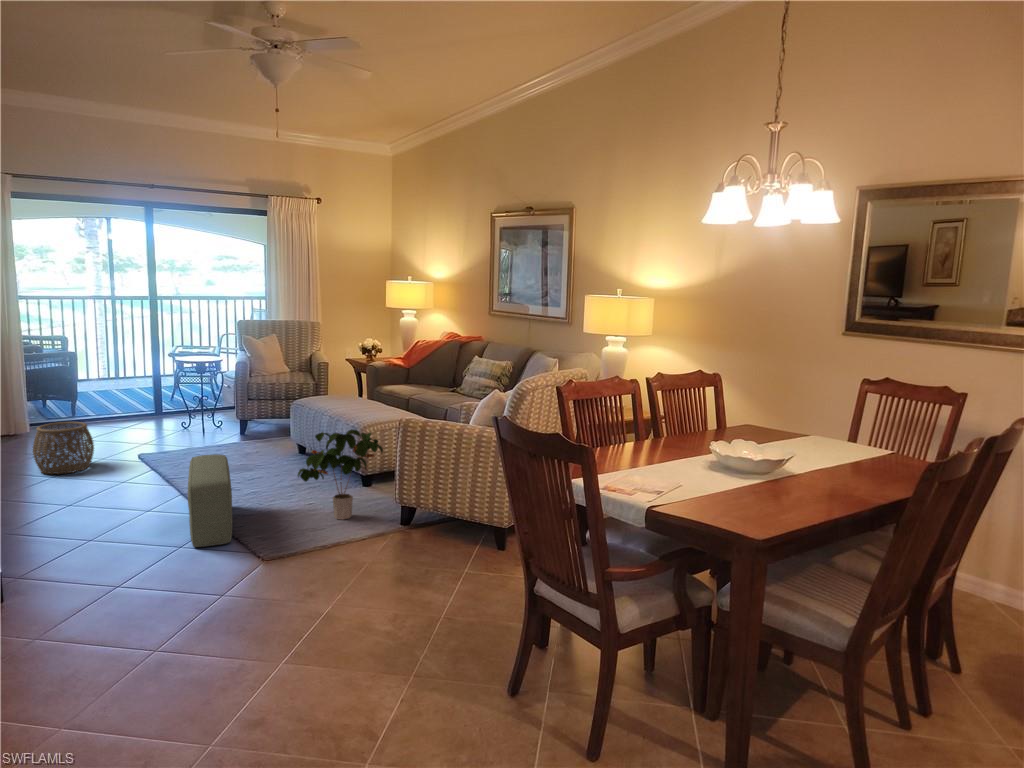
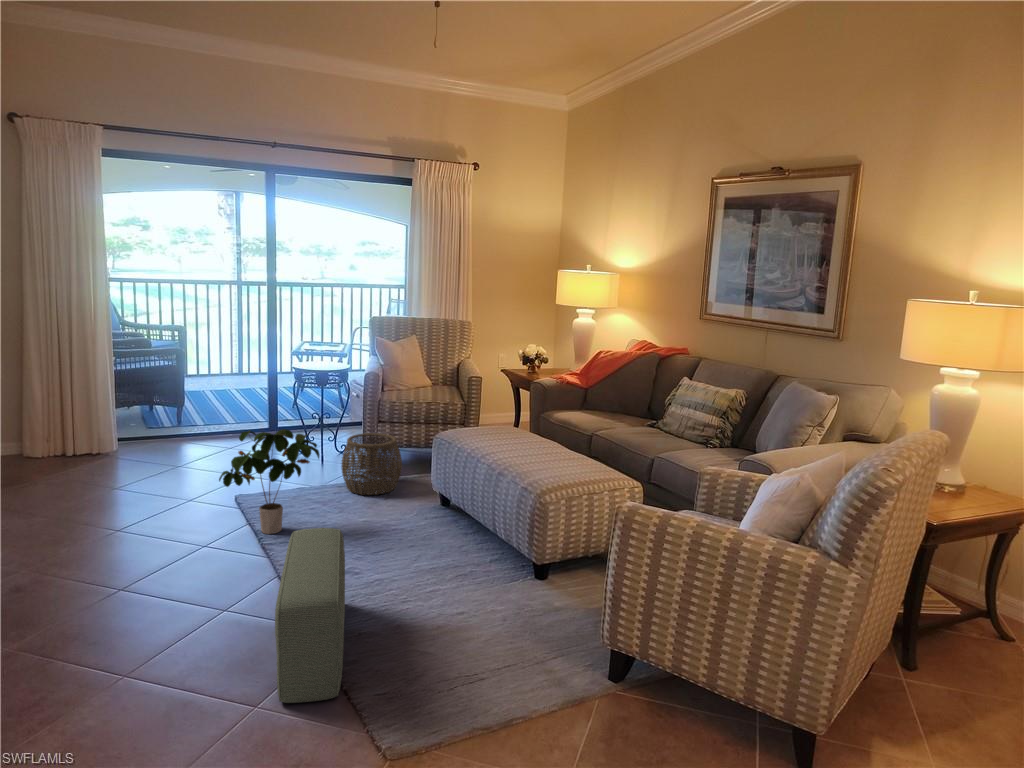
woven basket: present [32,422,94,474] -> present [341,433,402,495]
potted plant: present [298,429,383,520] -> present [219,429,319,534]

